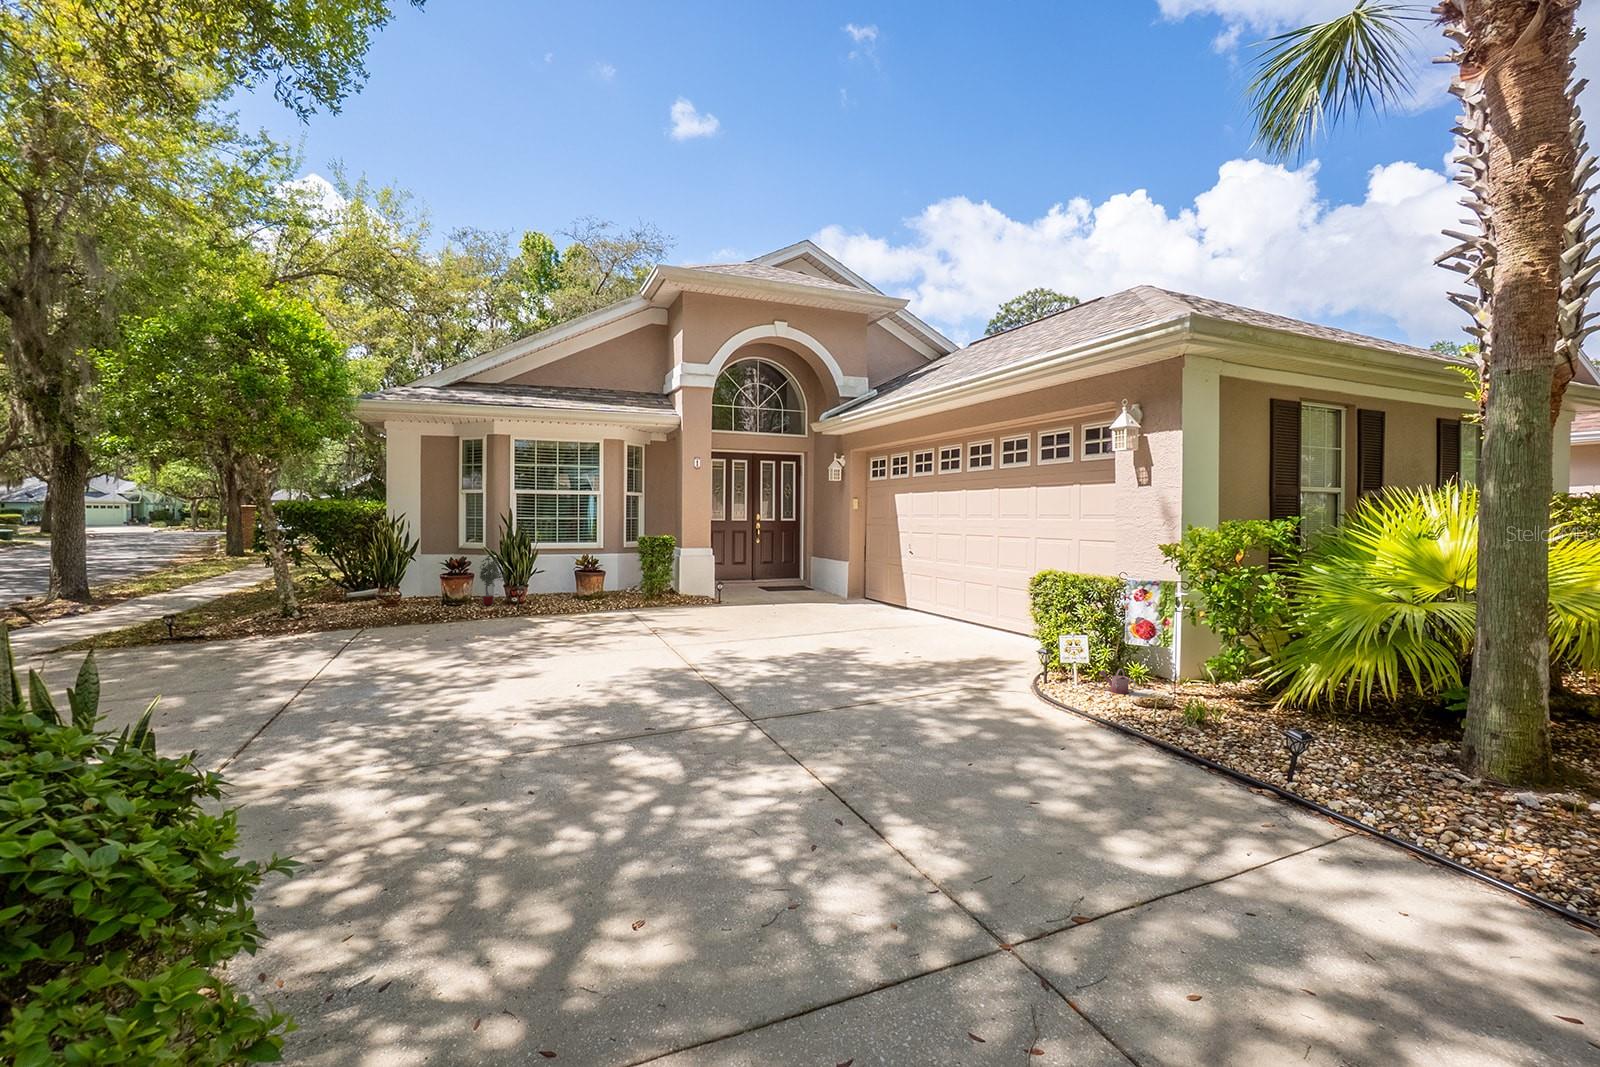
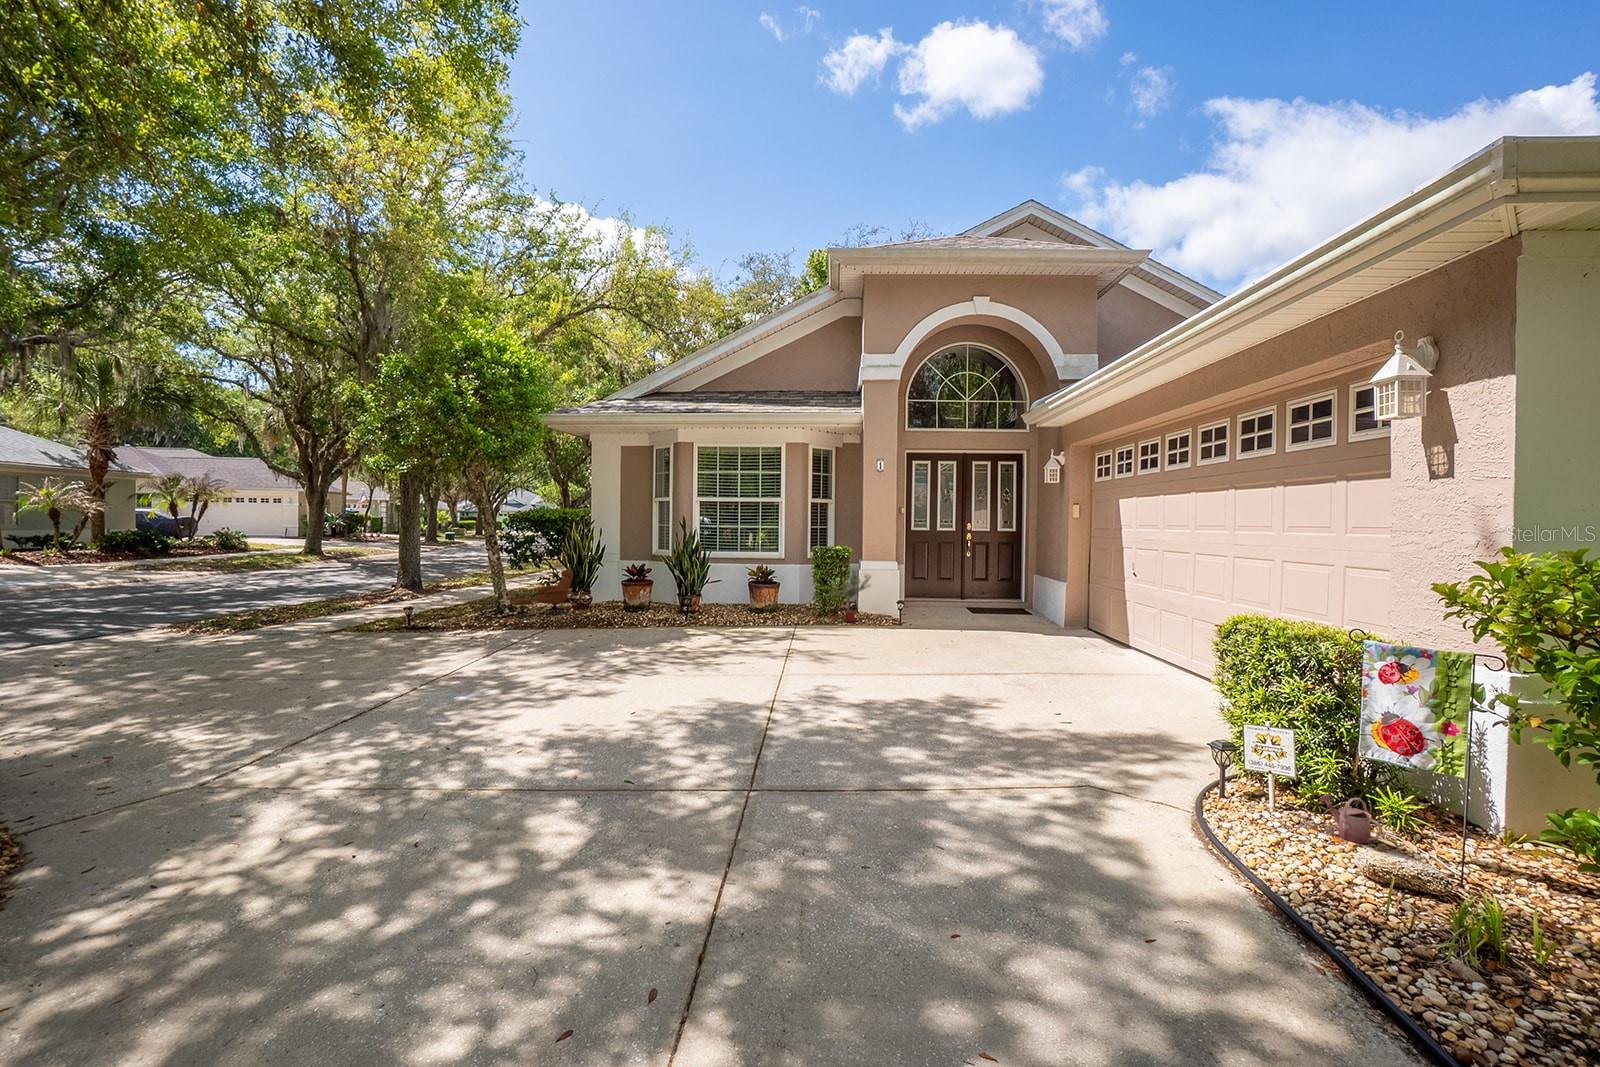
potted tree: present [480,556,507,606] -> present [831,570,871,622]
lounge chair: none [310,565,381,618] -> present [512,569,573,617]

